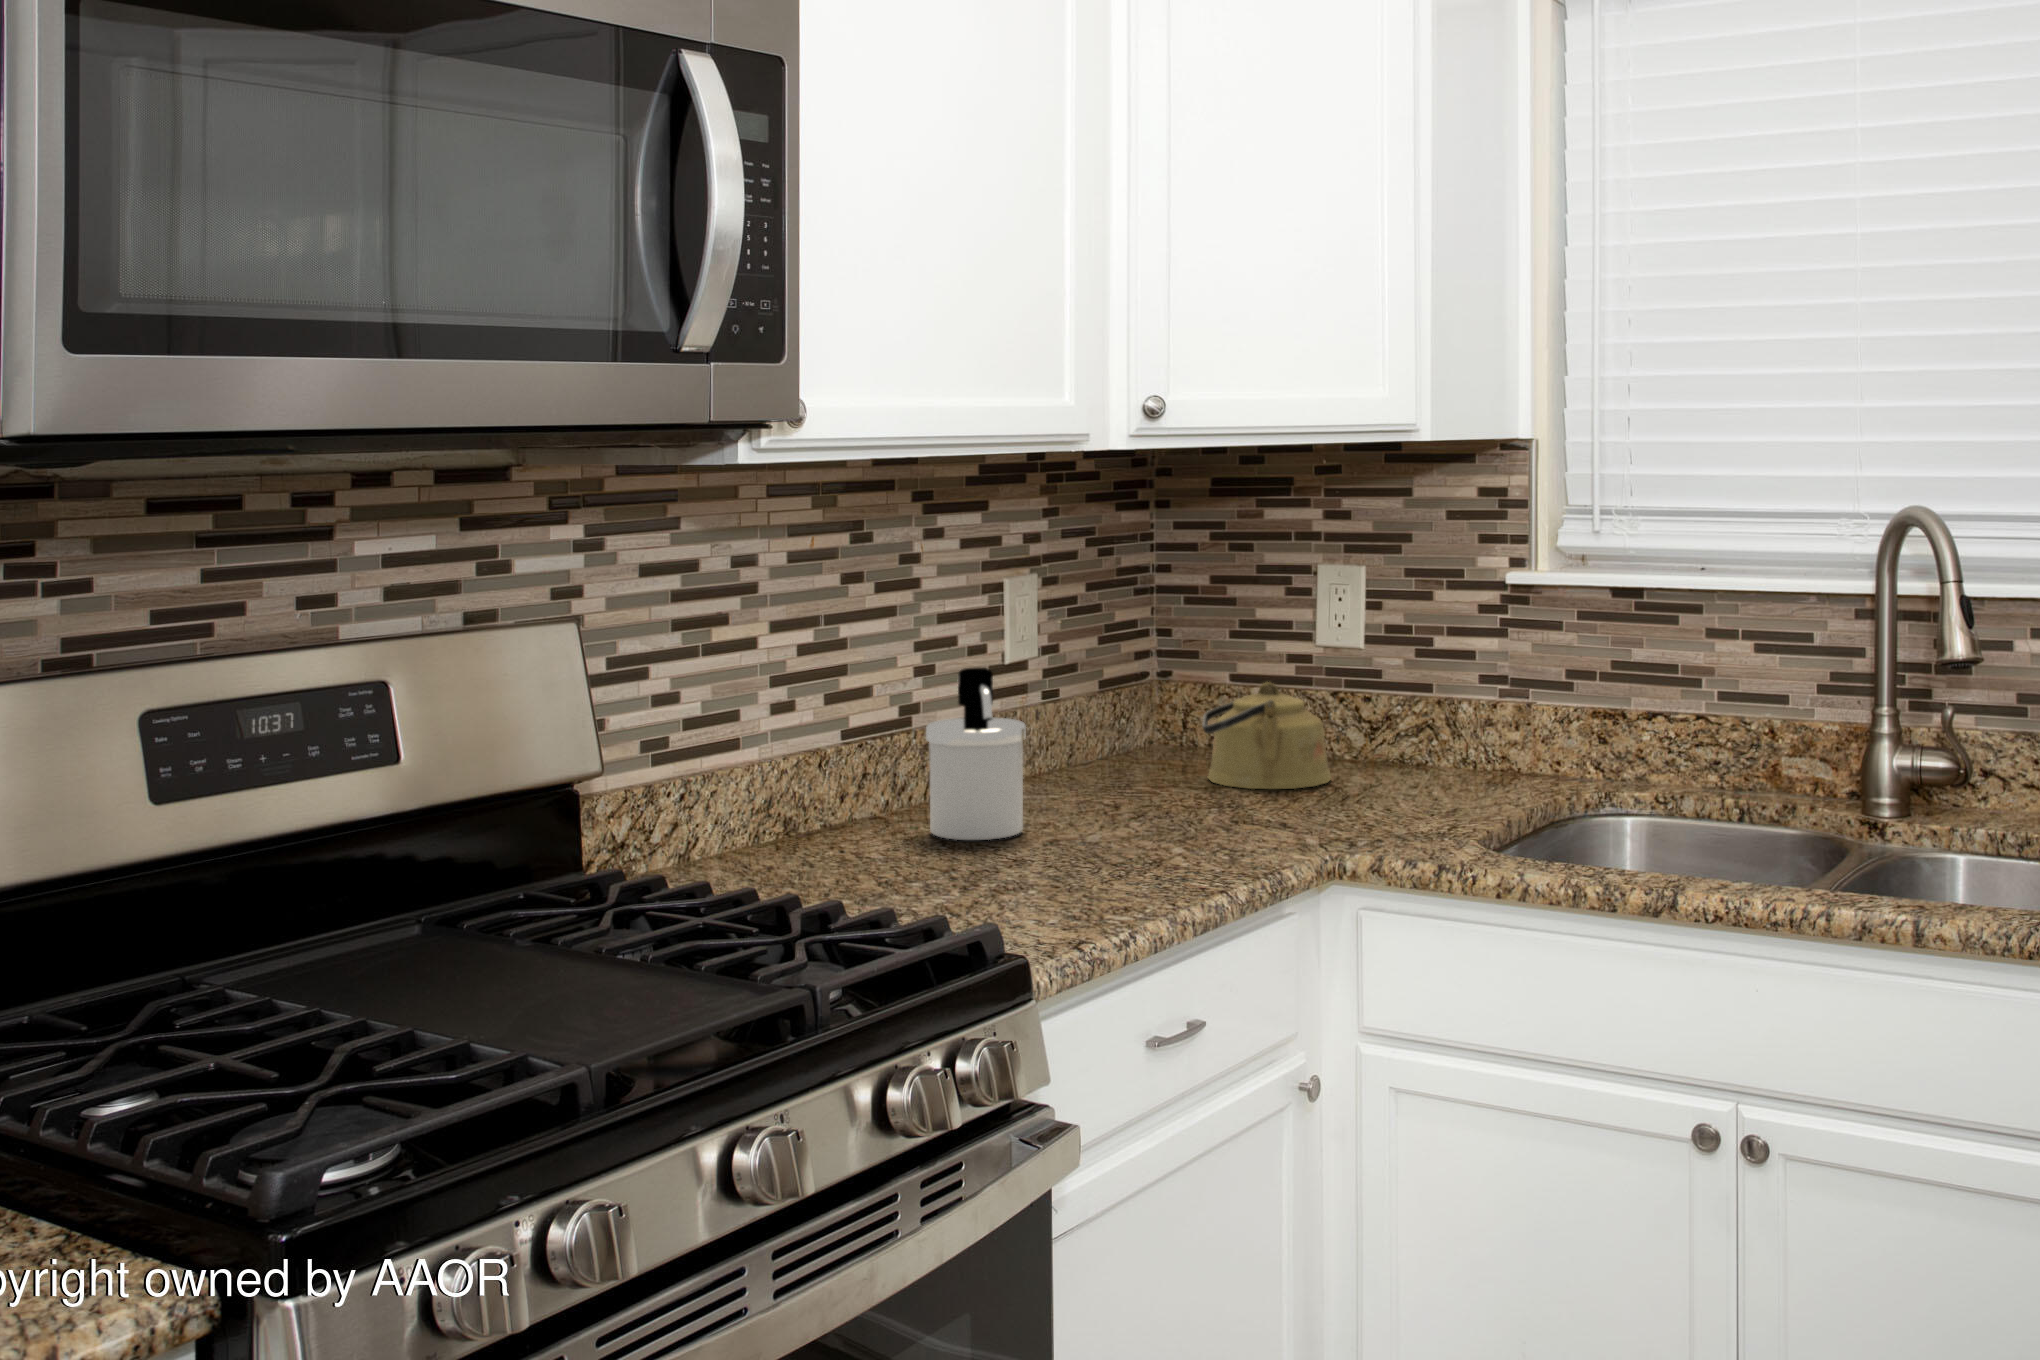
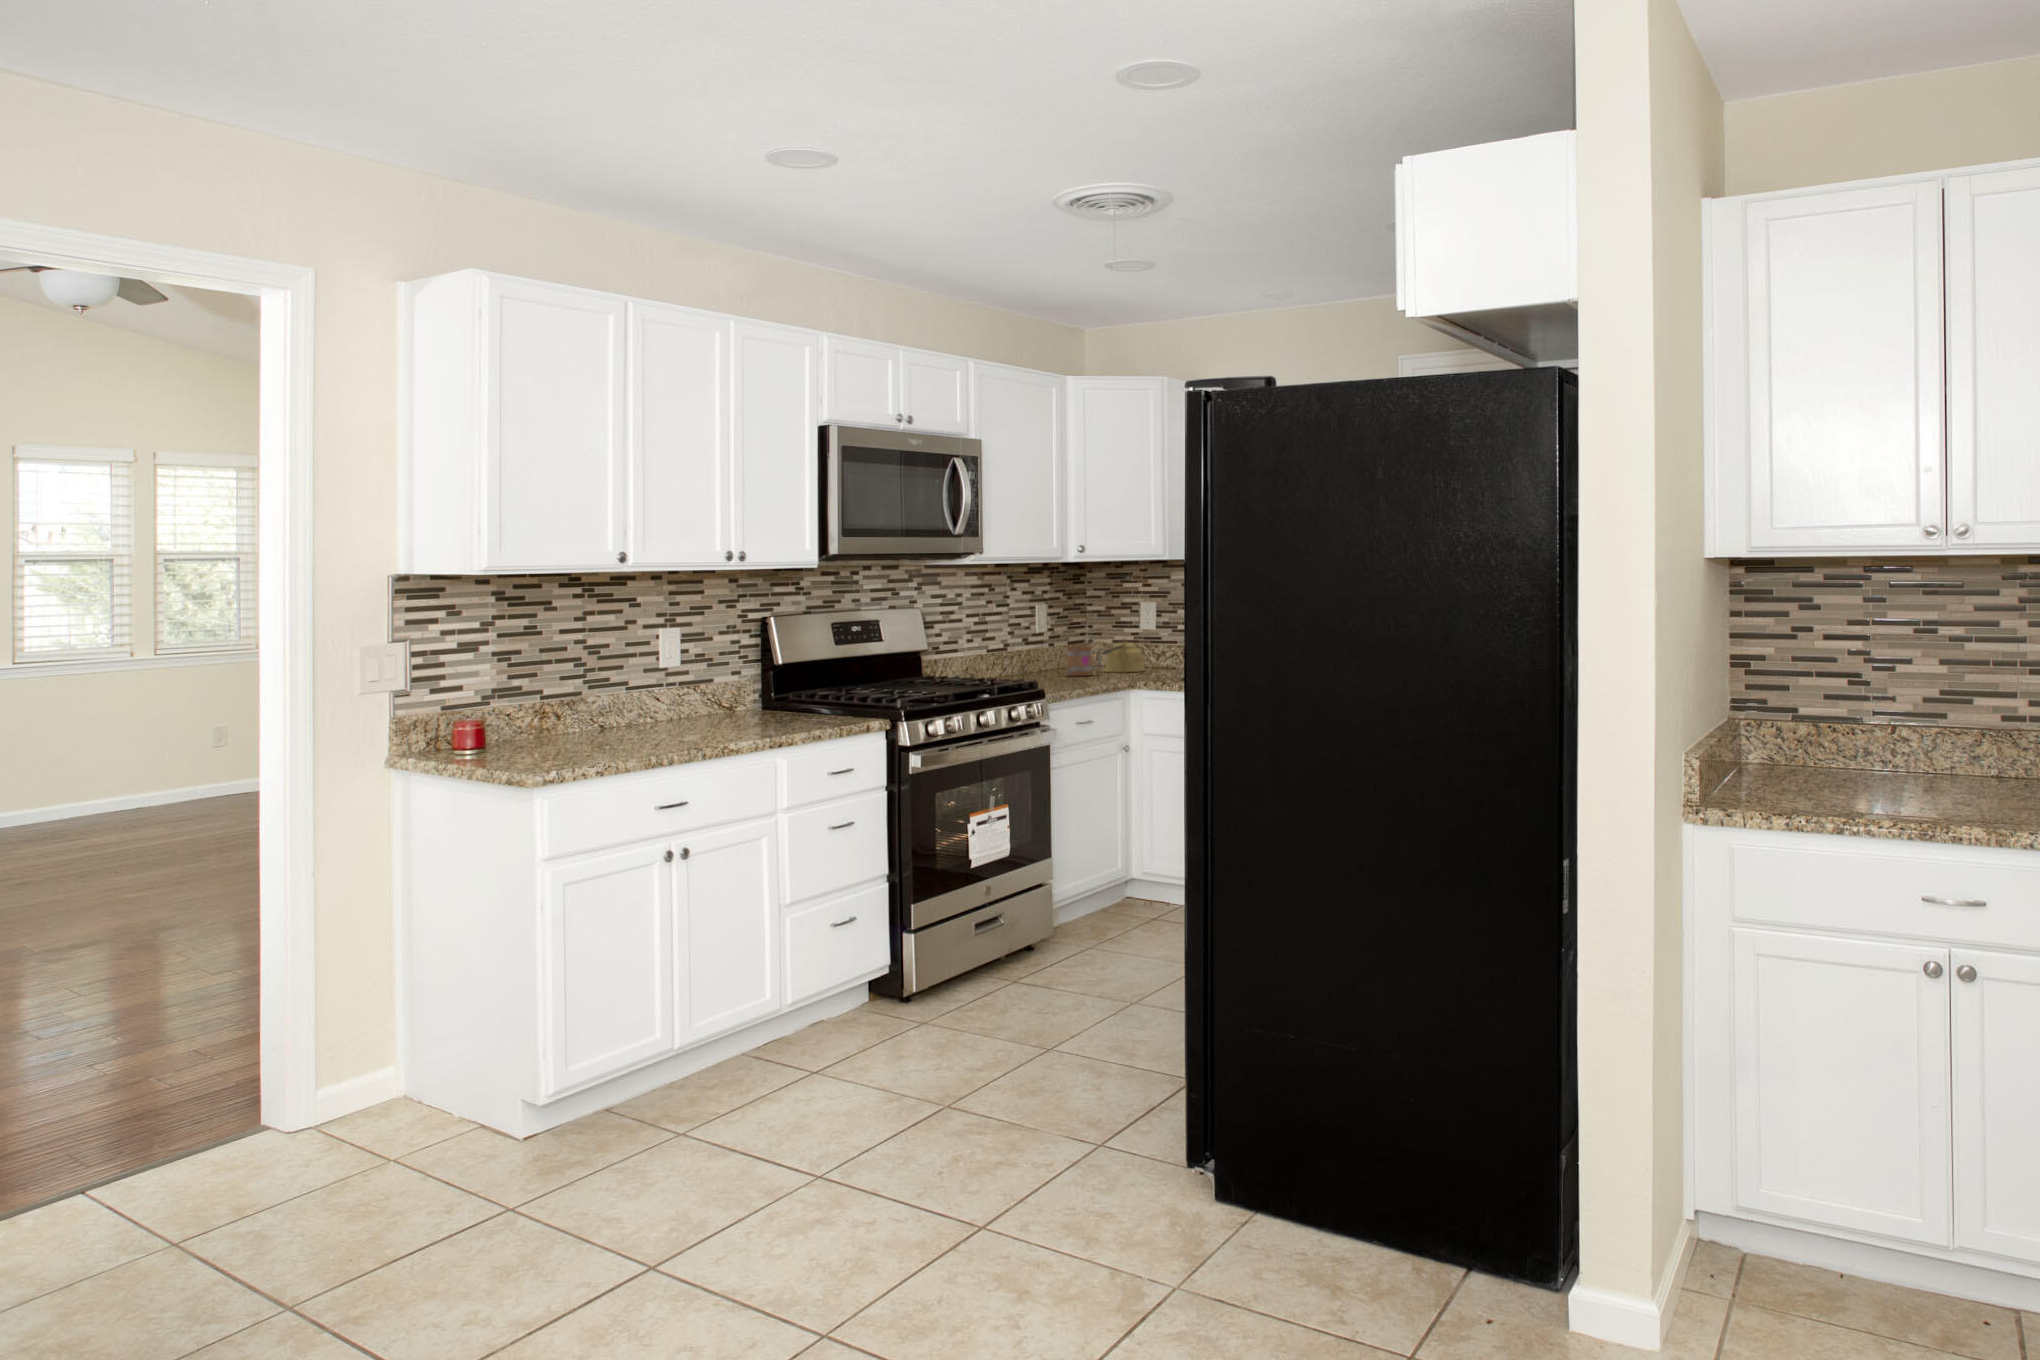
soap dispenser: present [926,668,1026,840] -> none [1014,627,1044,677]
mug: none [1099,719,1209,827] -> present [1067,645,1101,676]

